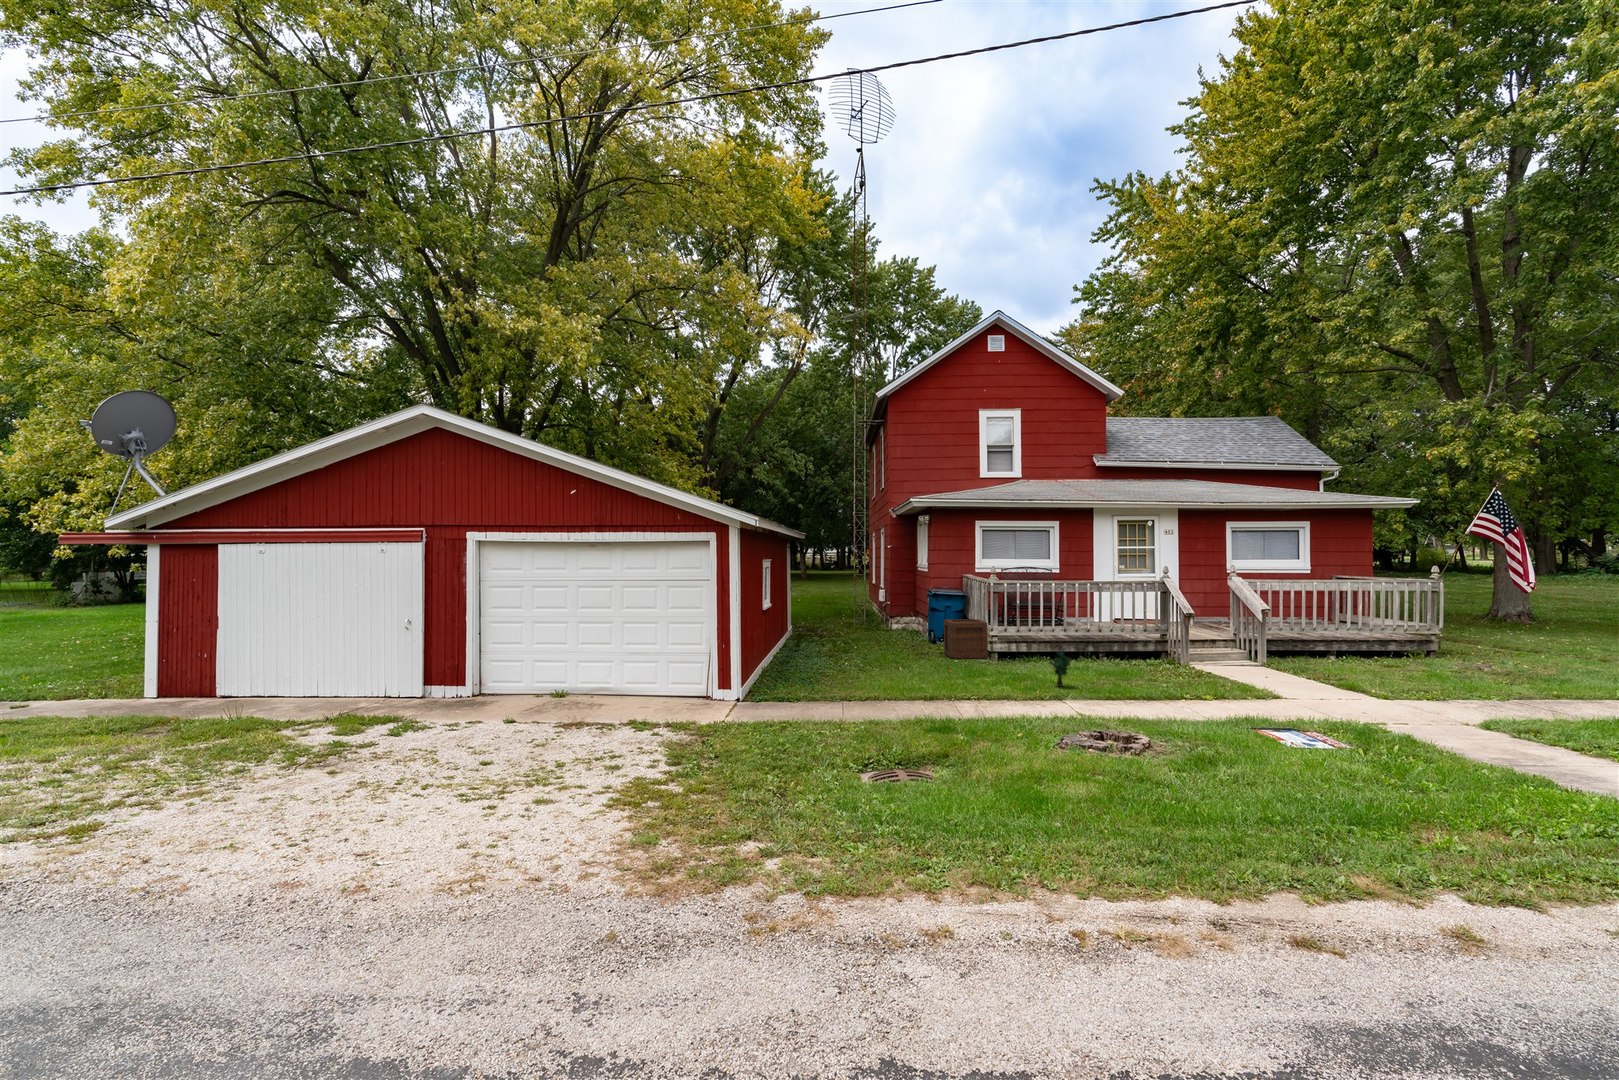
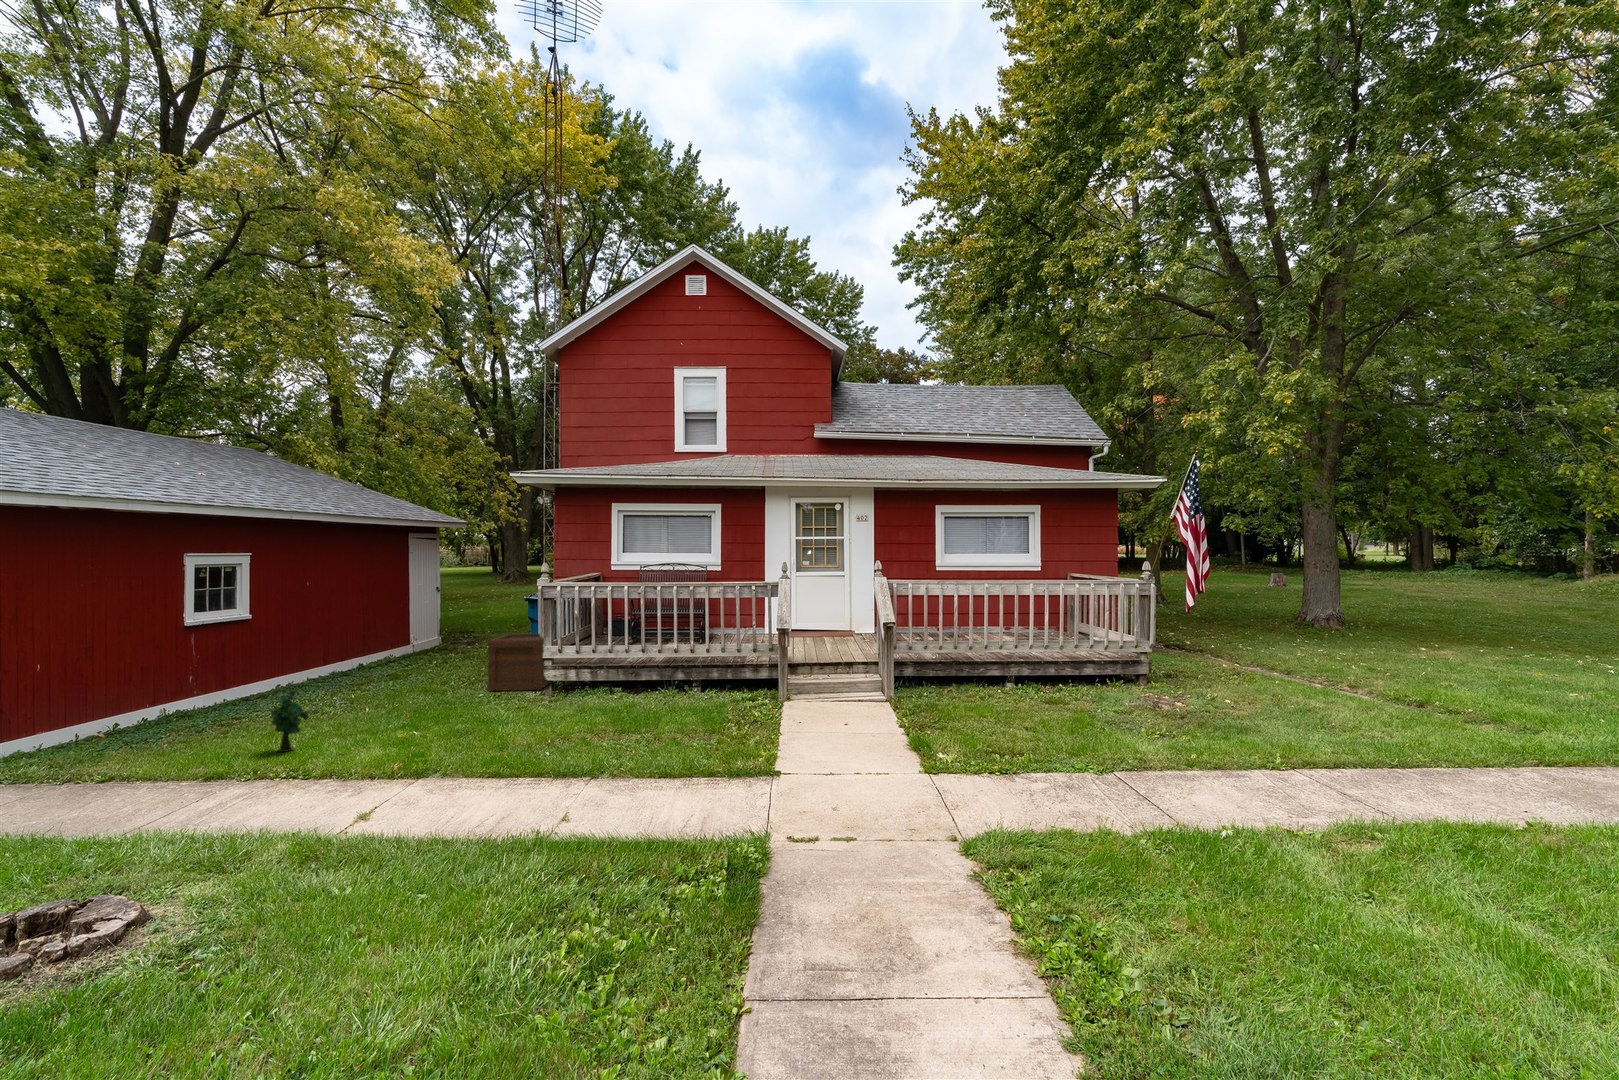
decorative plant: present [1049,649,1070,687] -> present [271,691,308,752]

